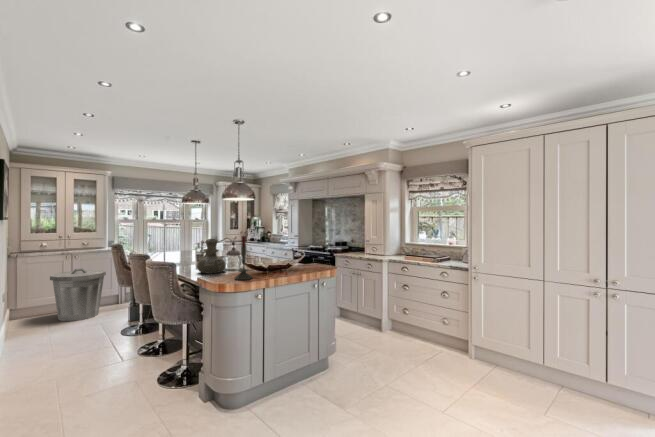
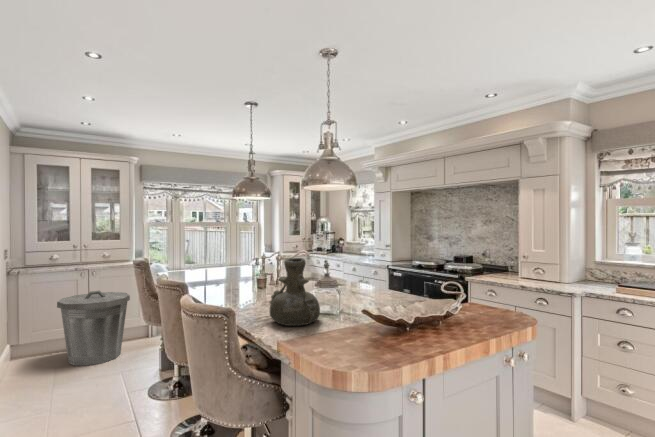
candle: present [235,236,252,280] -> none [355,253,392,355]

